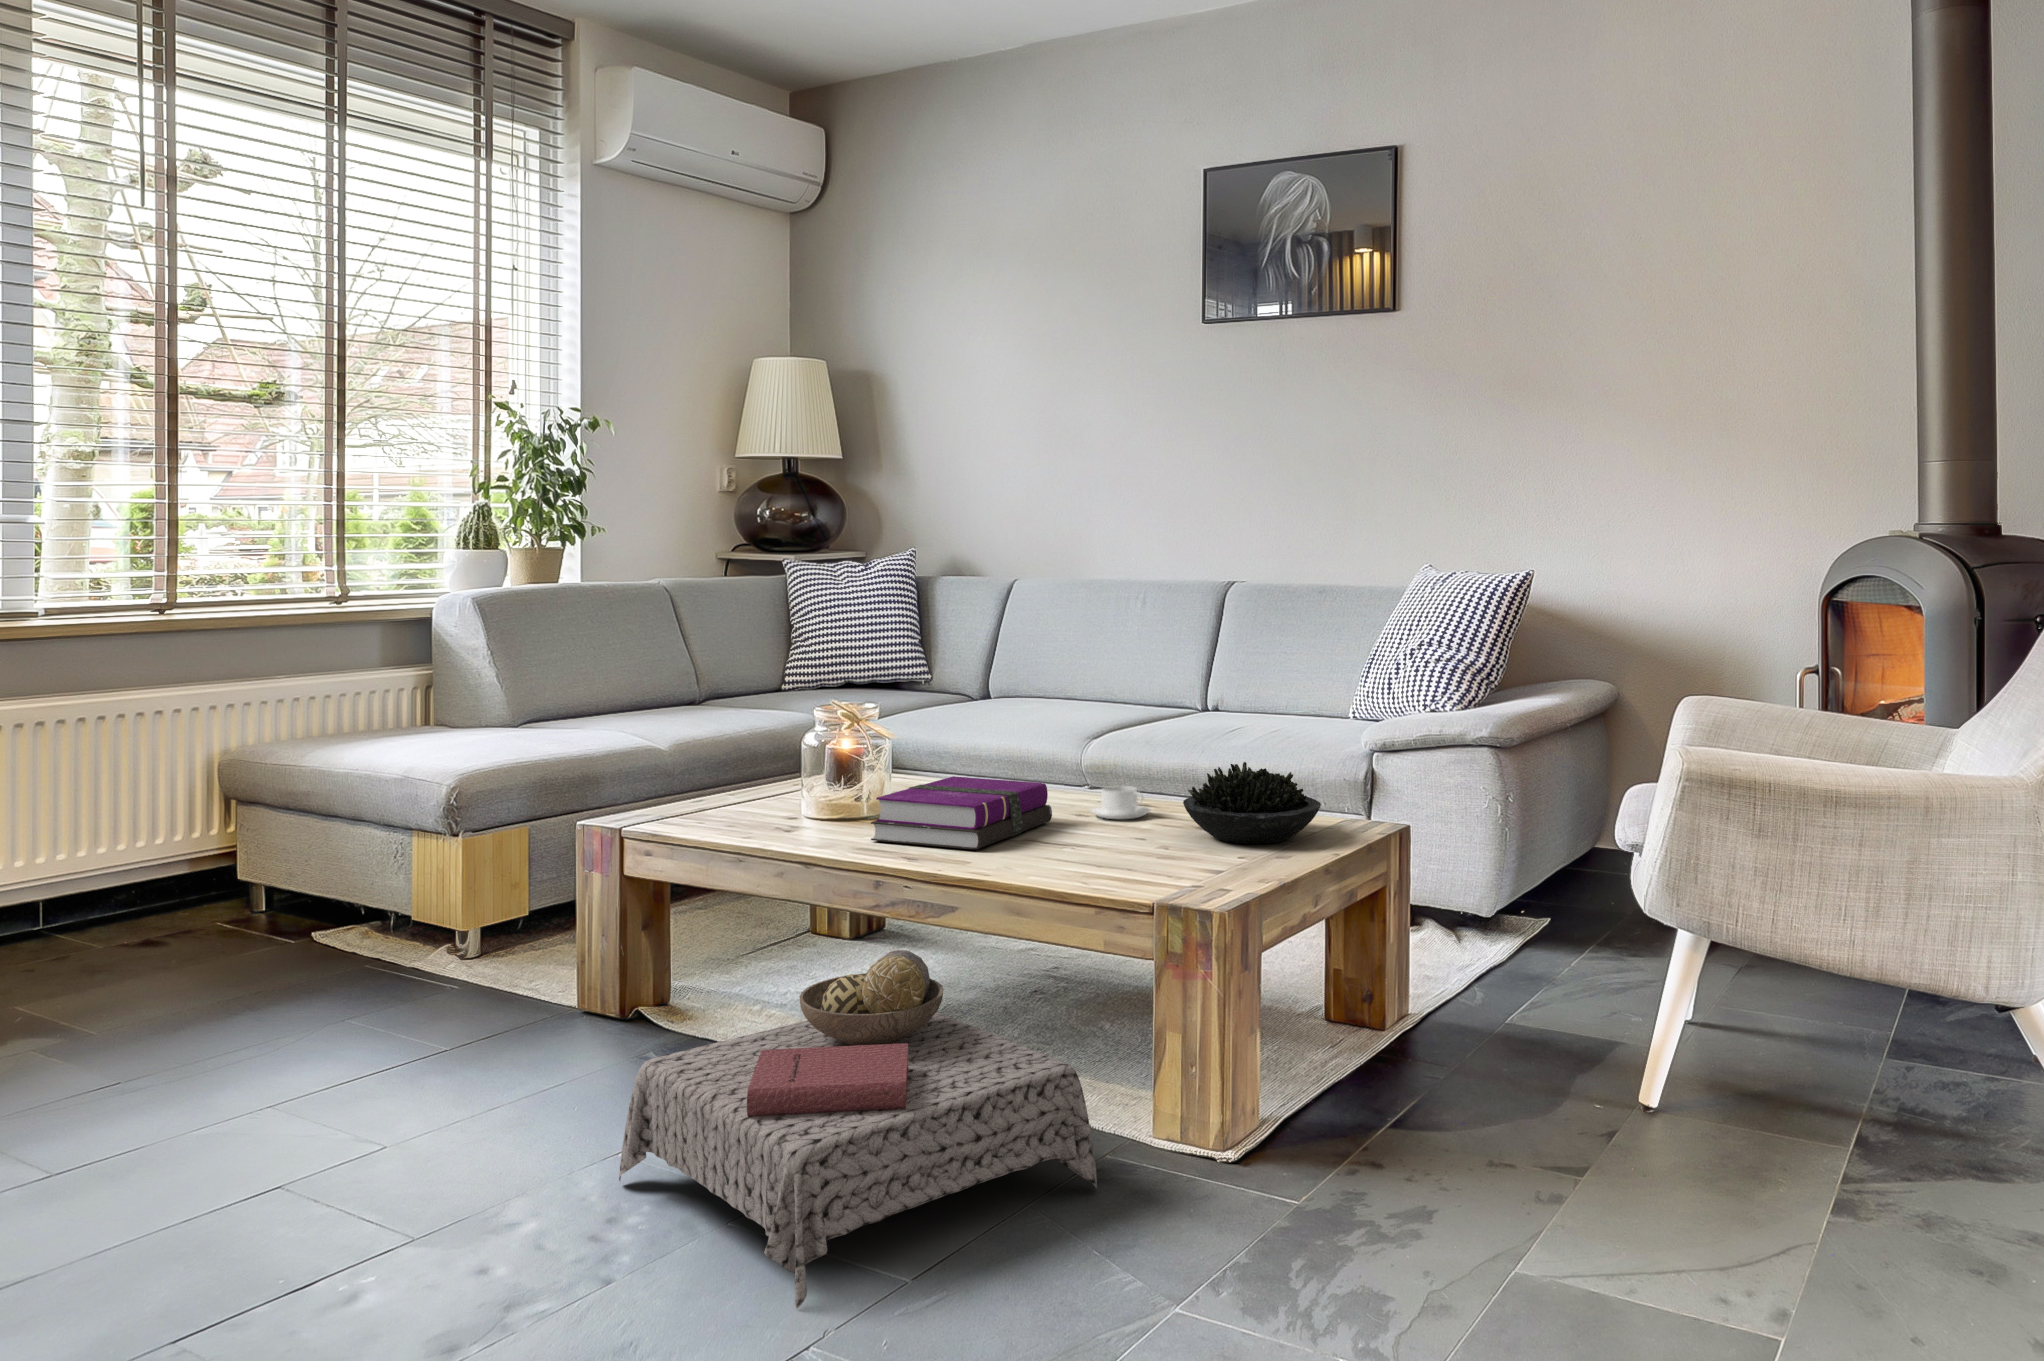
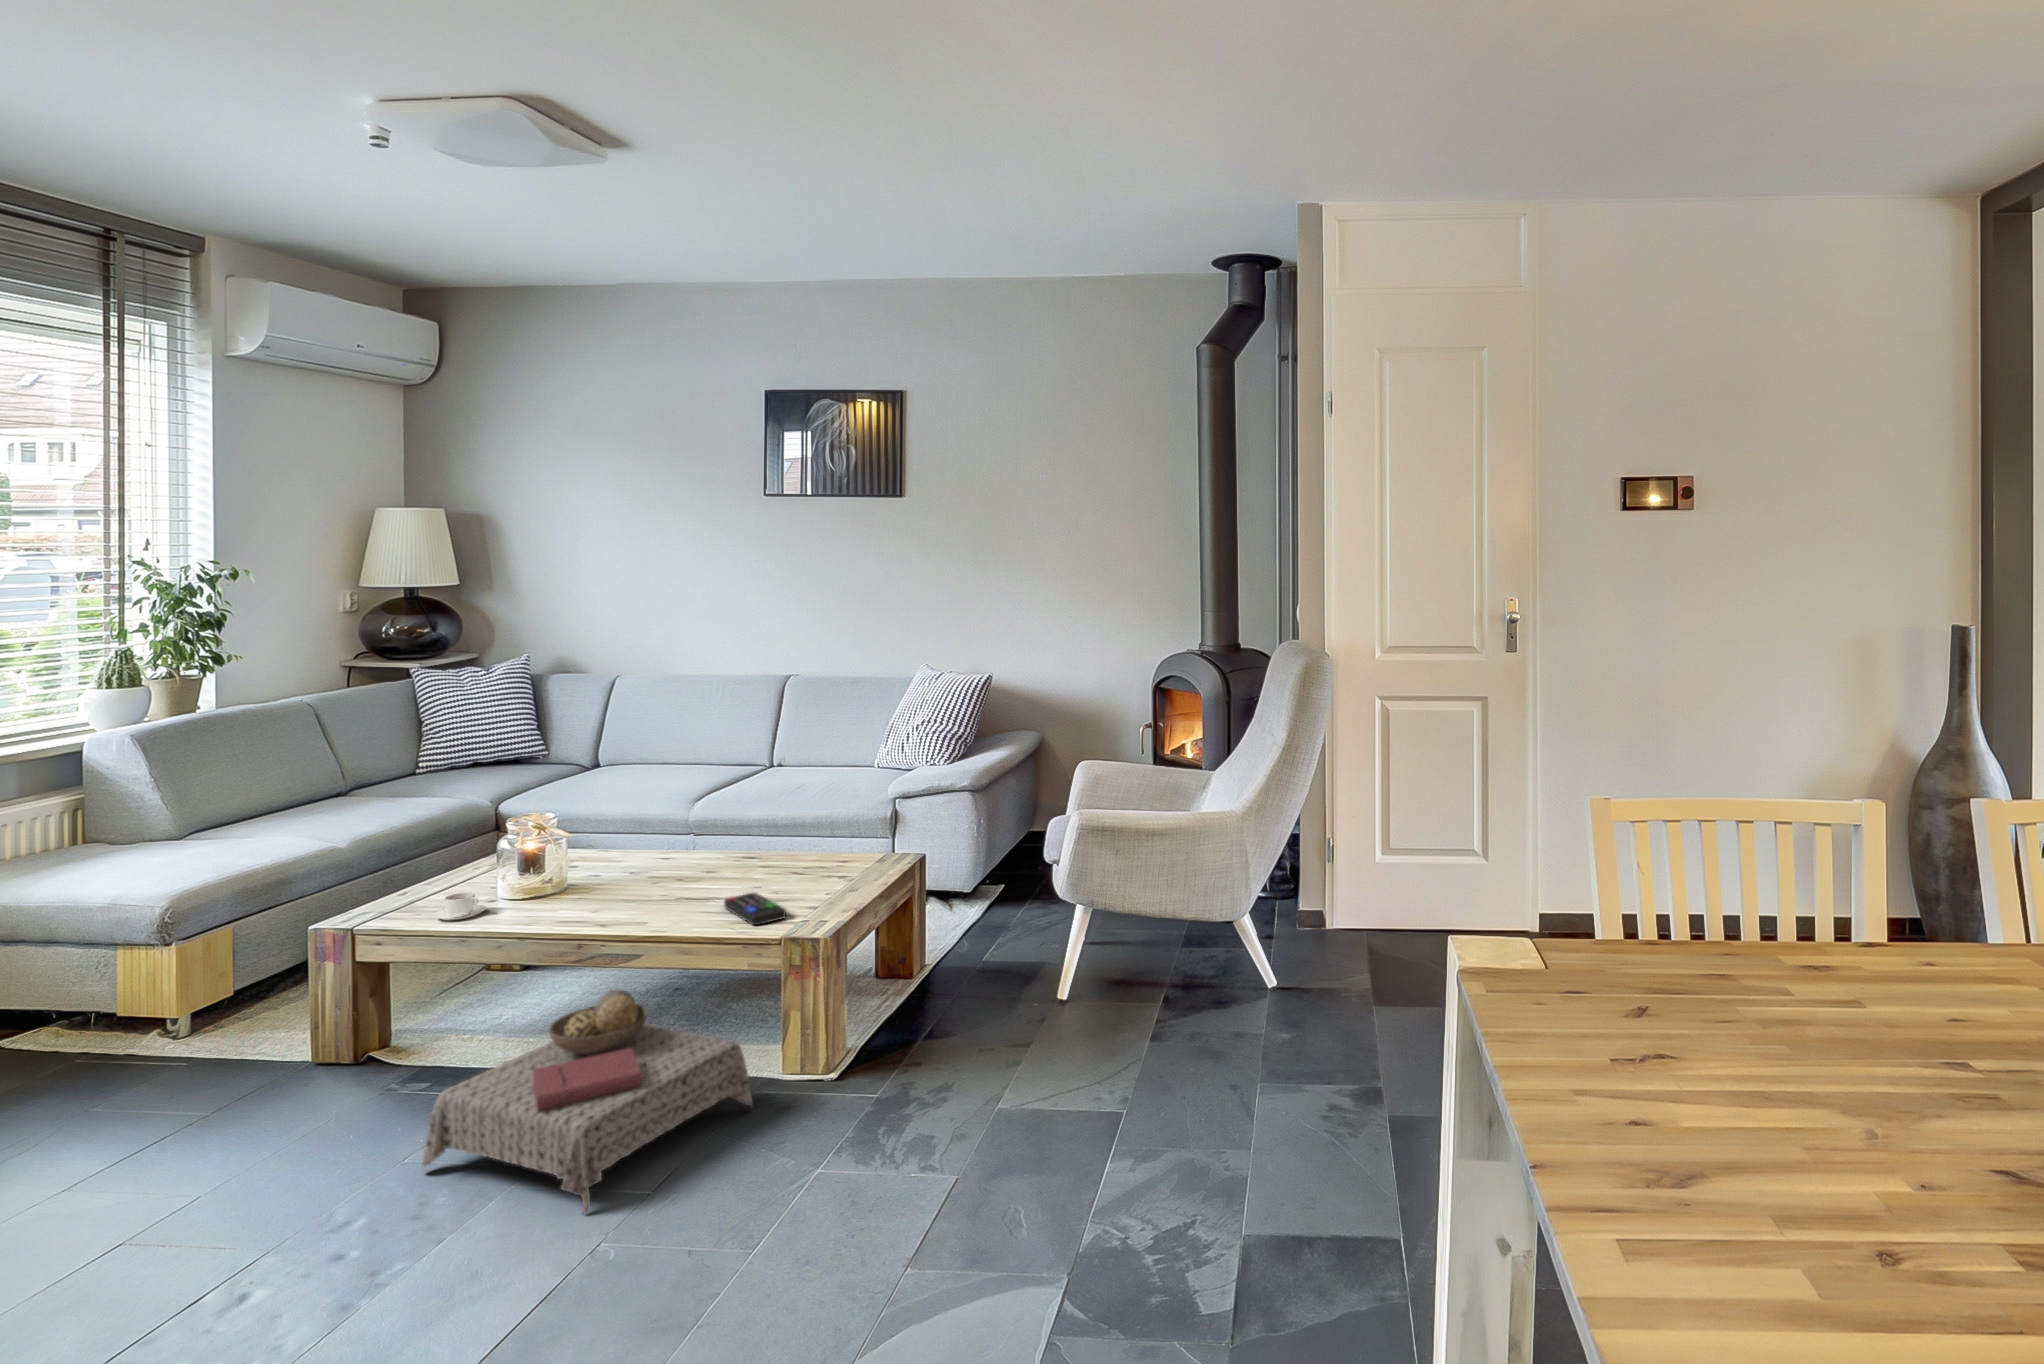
succulent plant: present [1183,762,1321,844] -> none [785,832,873,883]
hardback book: present [871,776,1052,849] -> none [567,858,693,914]
coffee cup: present [1090,786,1150,819] -> present [434,892,487,920]
remote control: none [1084,839,1170,884] -> present [724,893,786,925]

